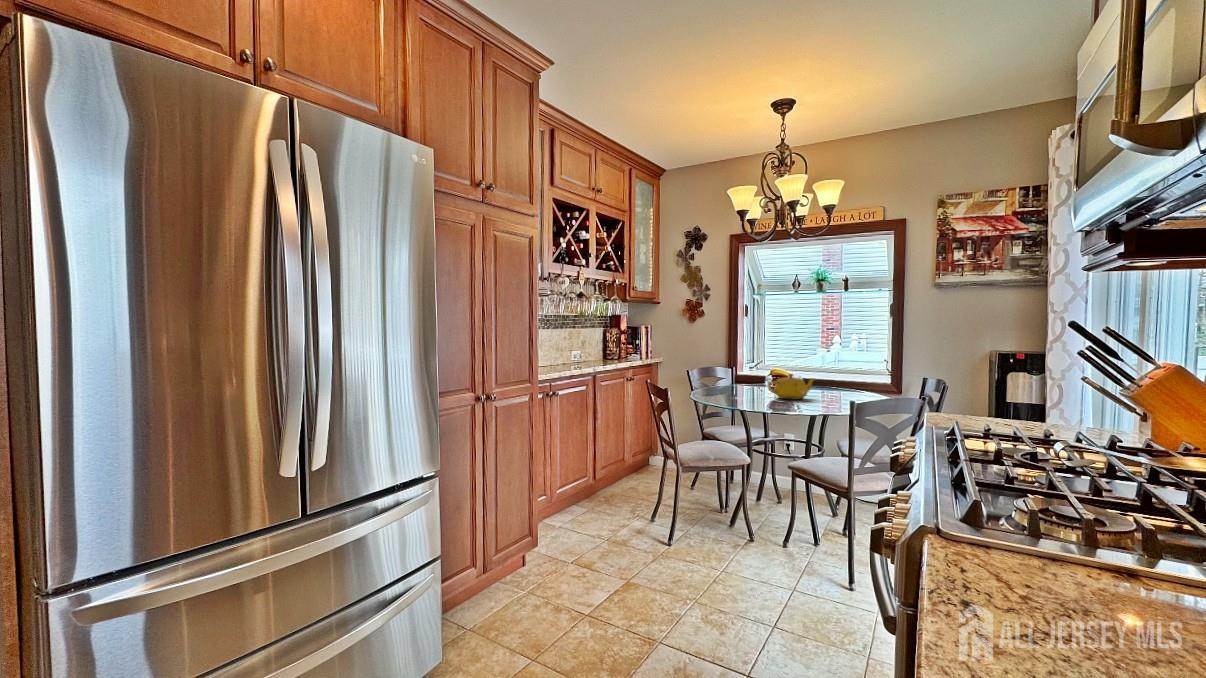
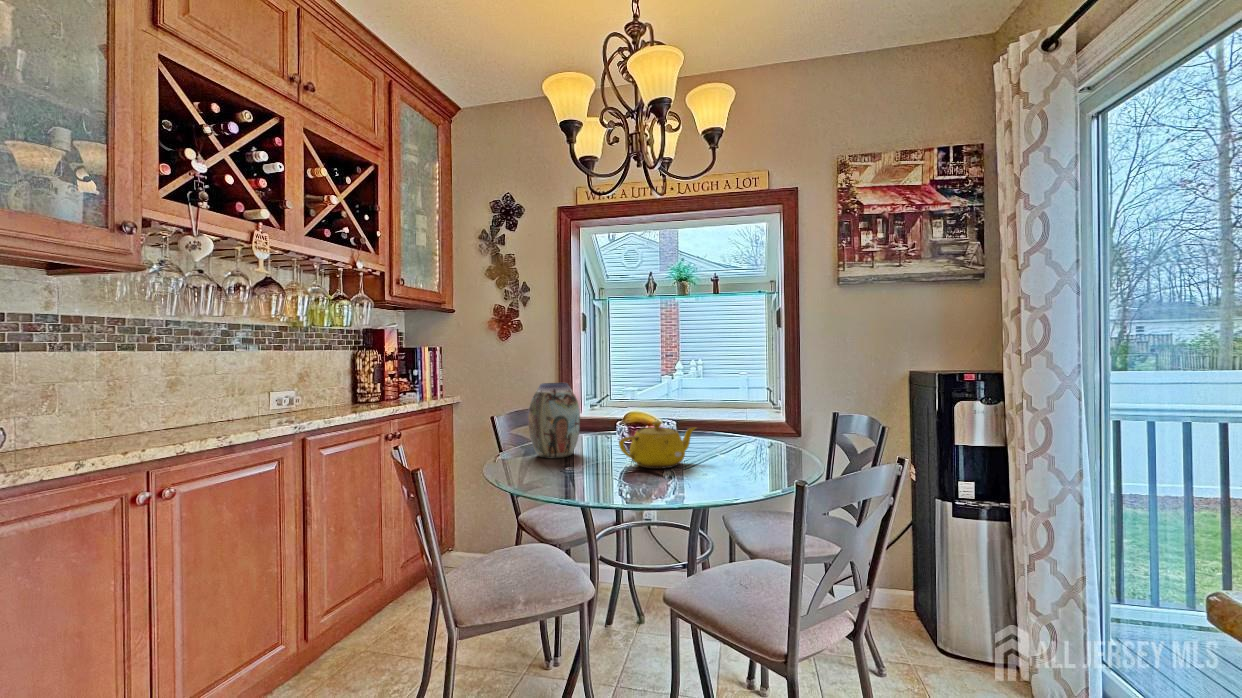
vase: none [714,350,744,393] -> present [528,383,580,458]

